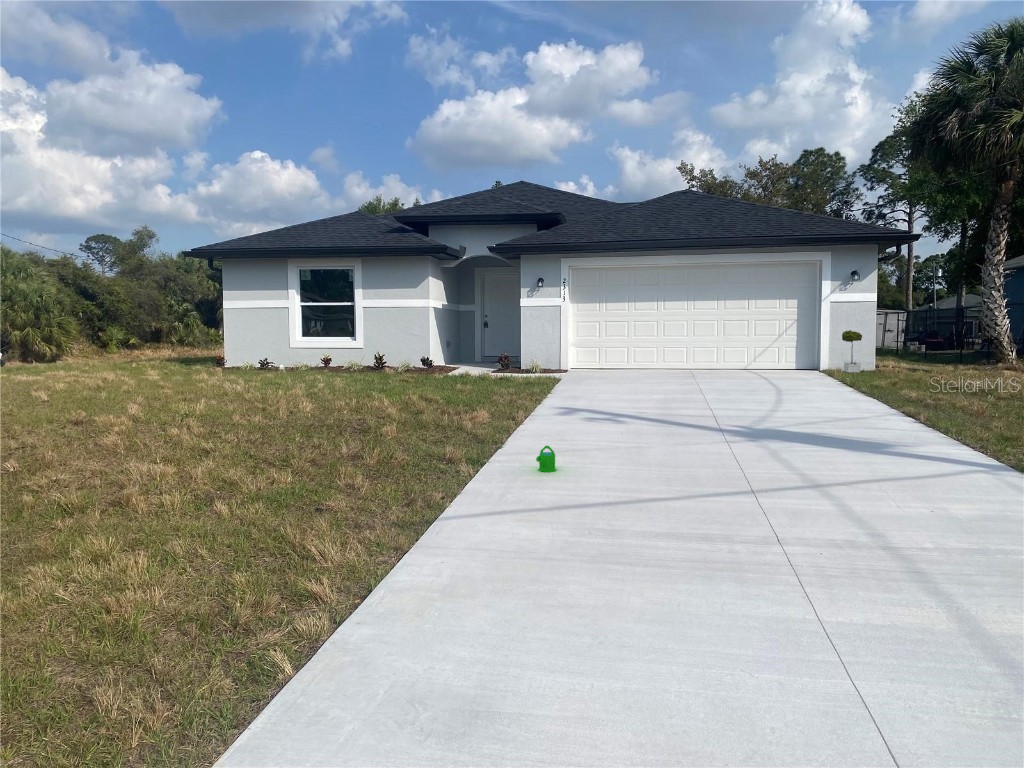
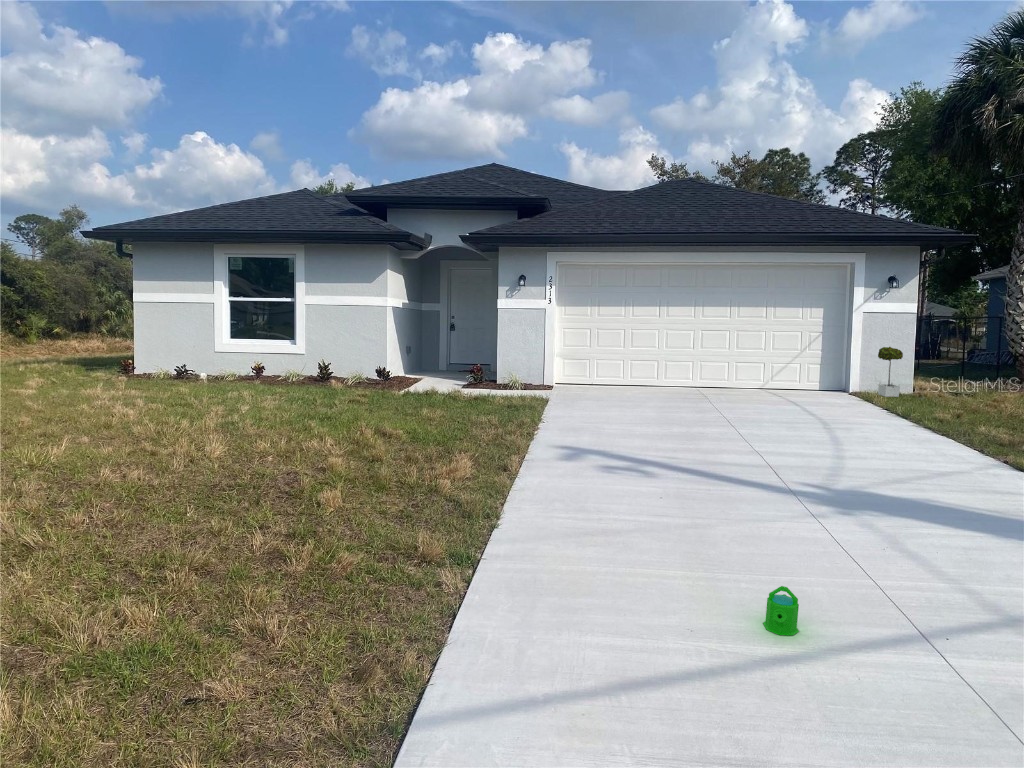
watering can: present [536,446,556,472] -> present [763,586,799,636]

